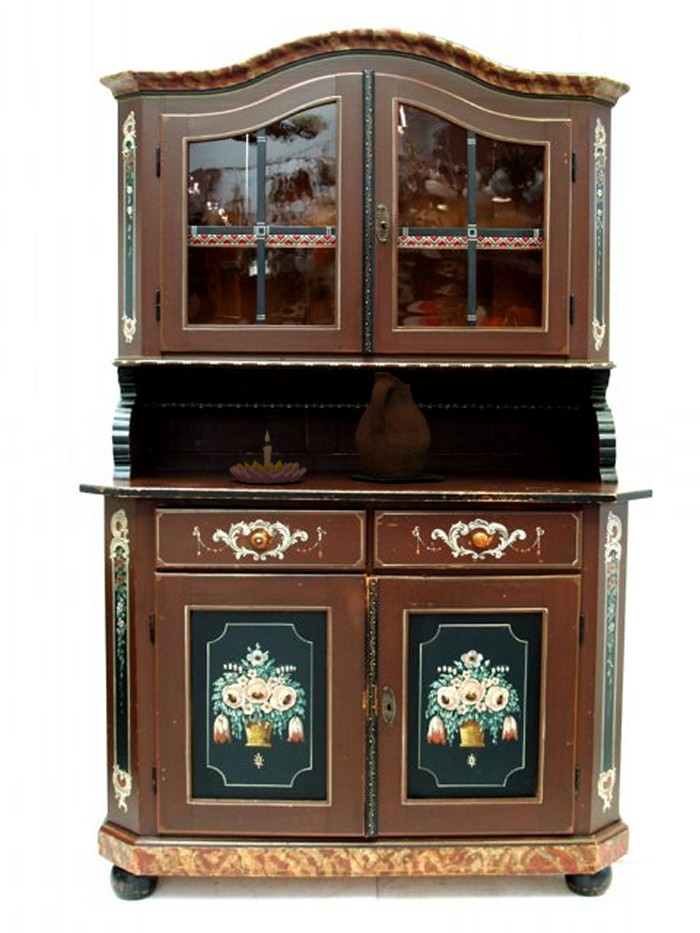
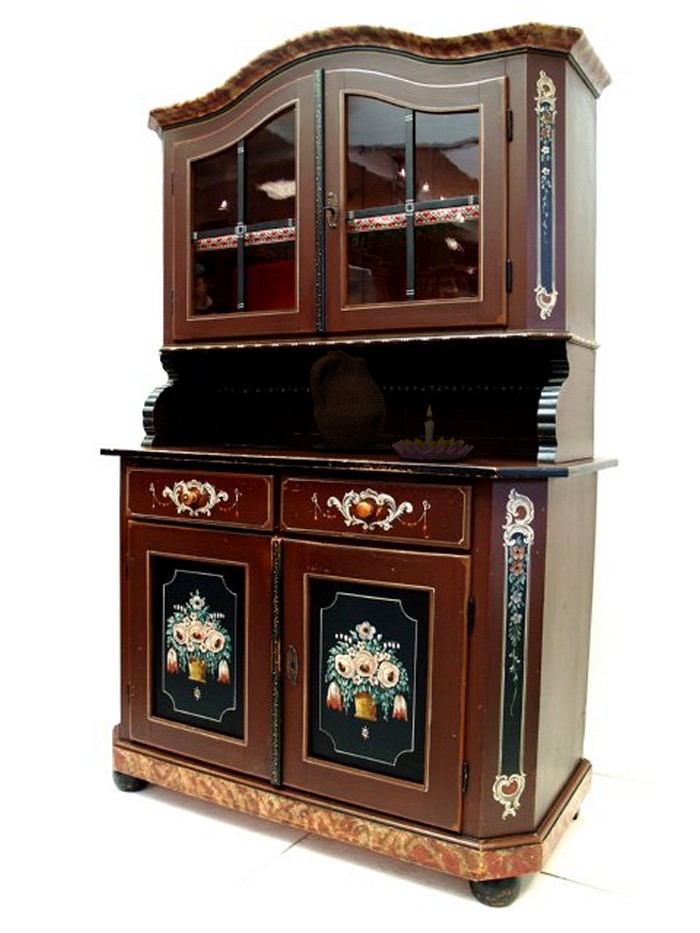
candle holder: present [230,431,306,484] -> present [392,405,474,461]

